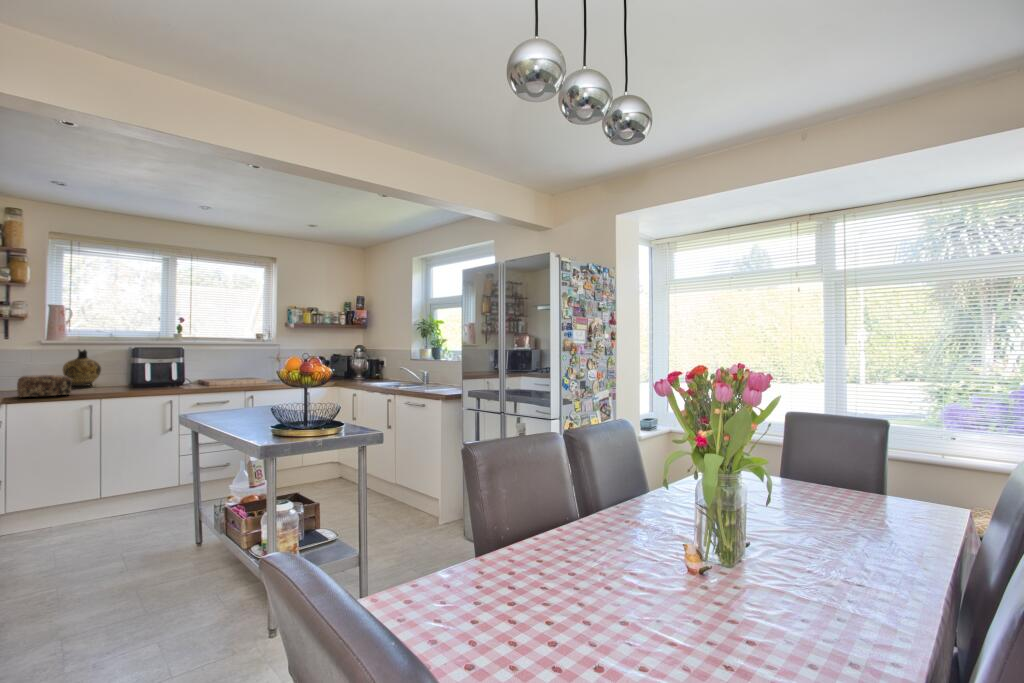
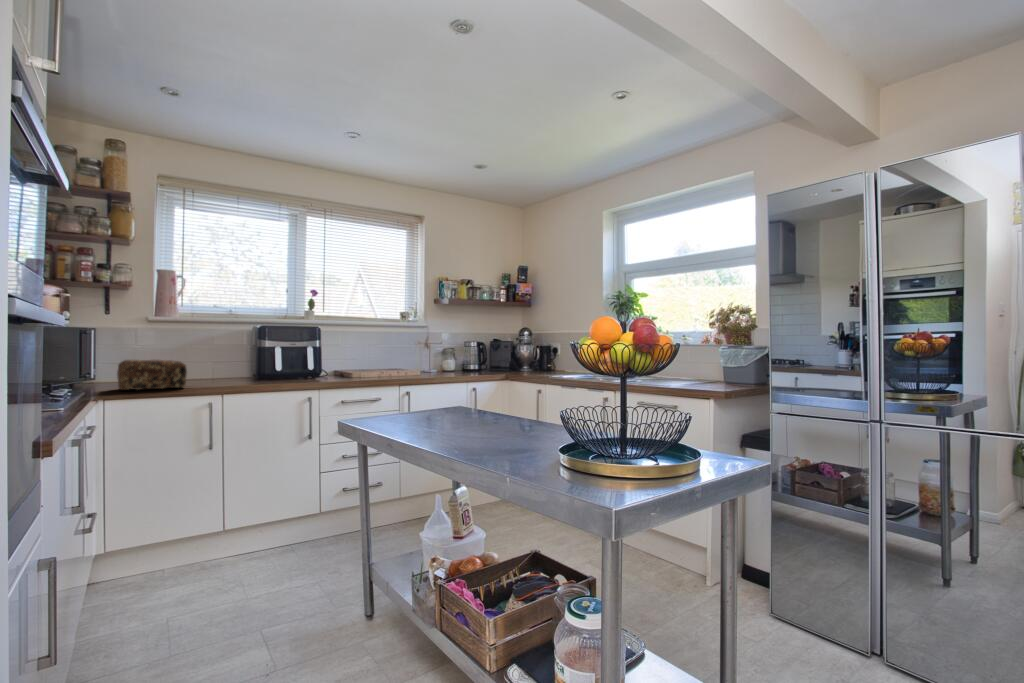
ceramic jug: present [63,350,101,386] -> none [175,328,221,378]

